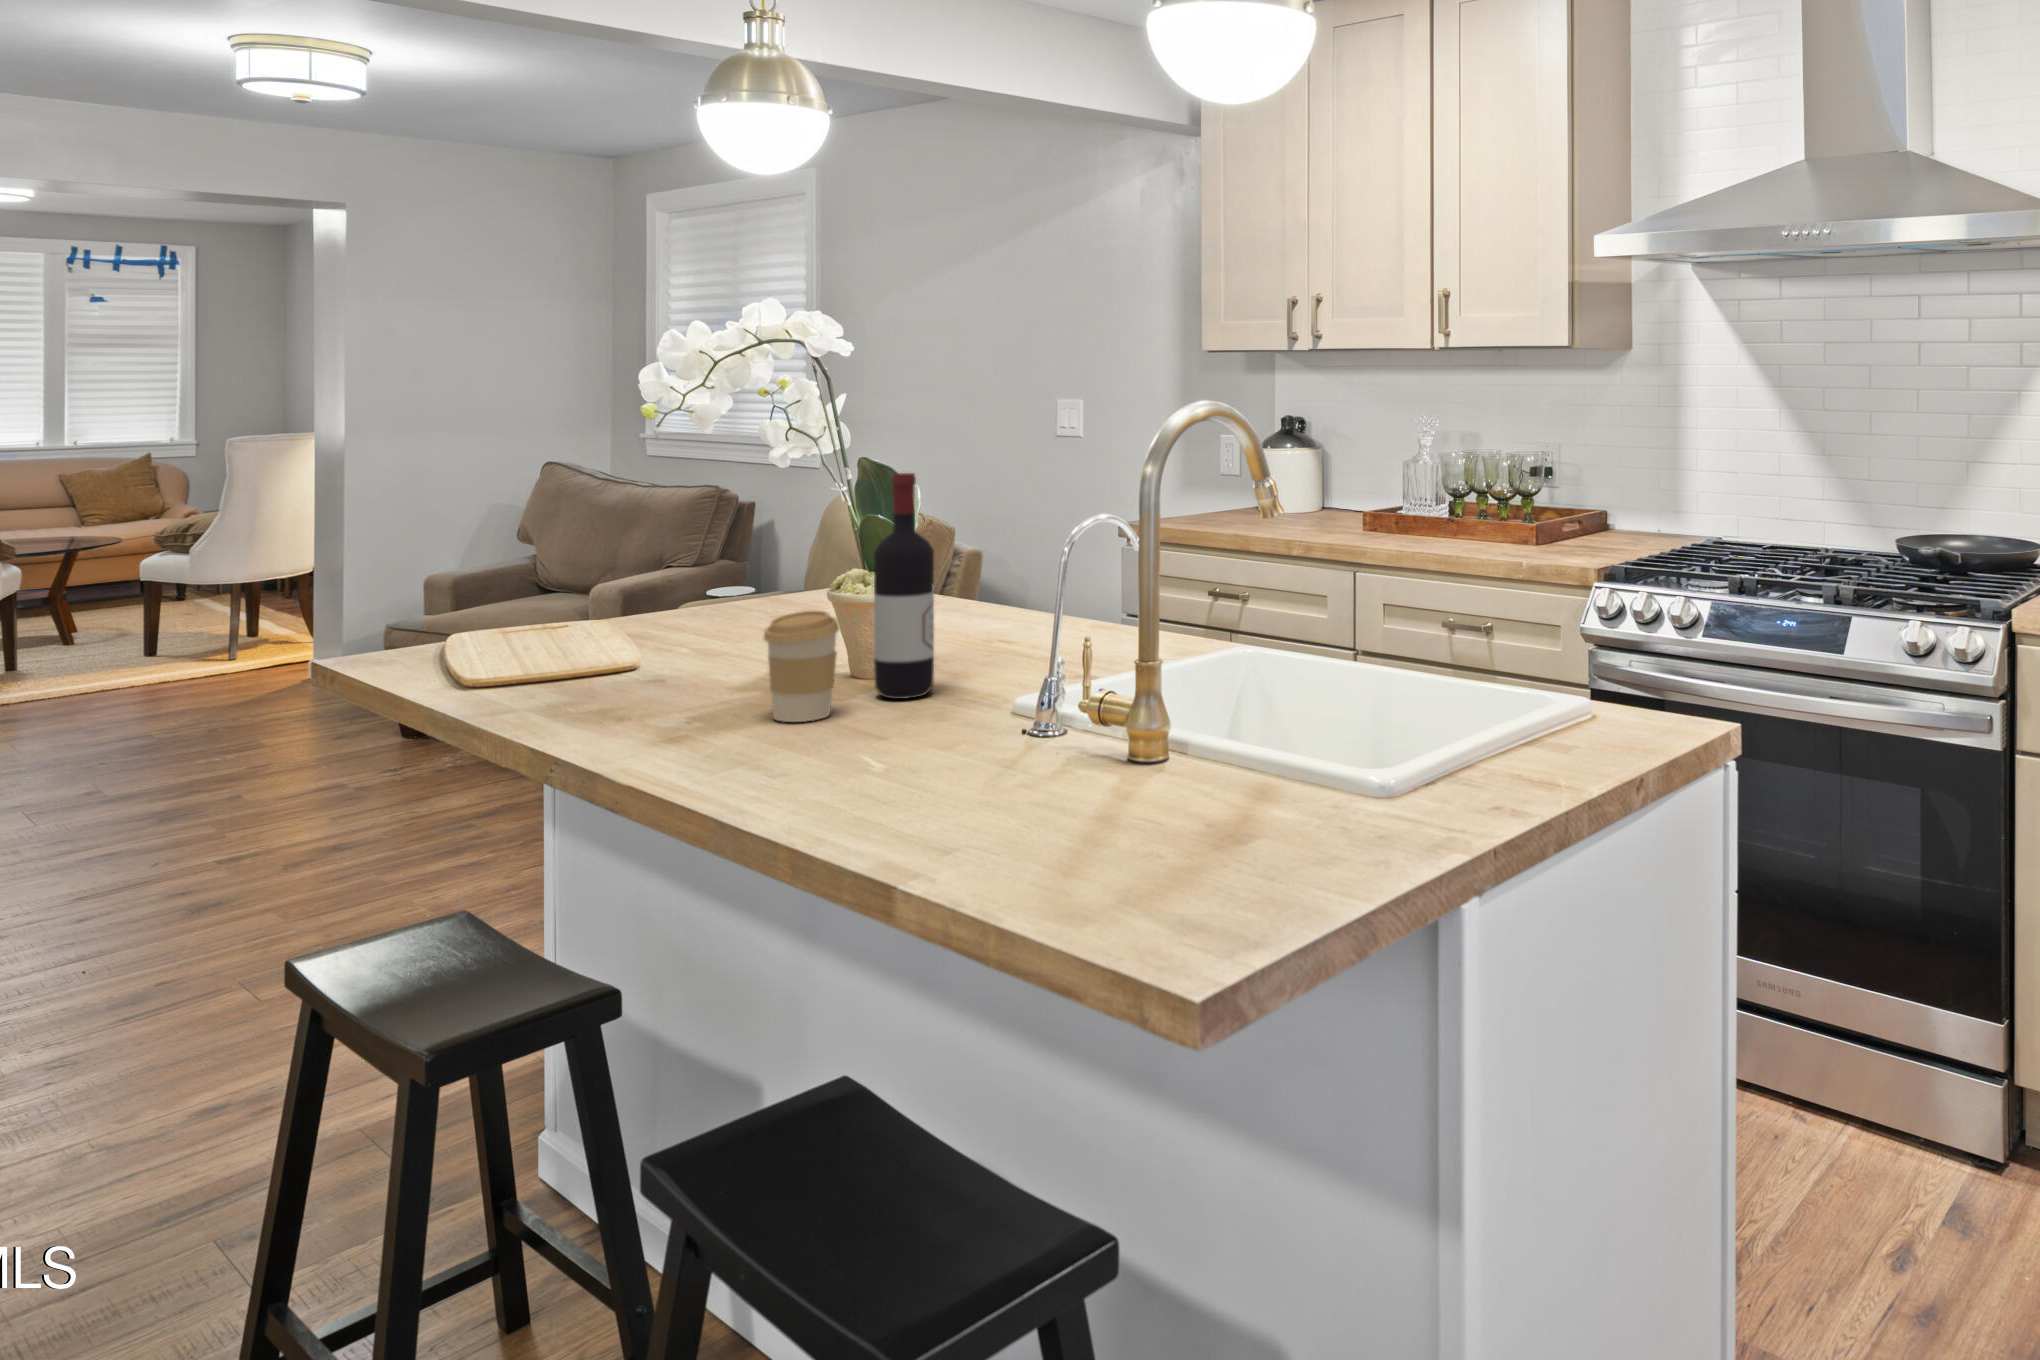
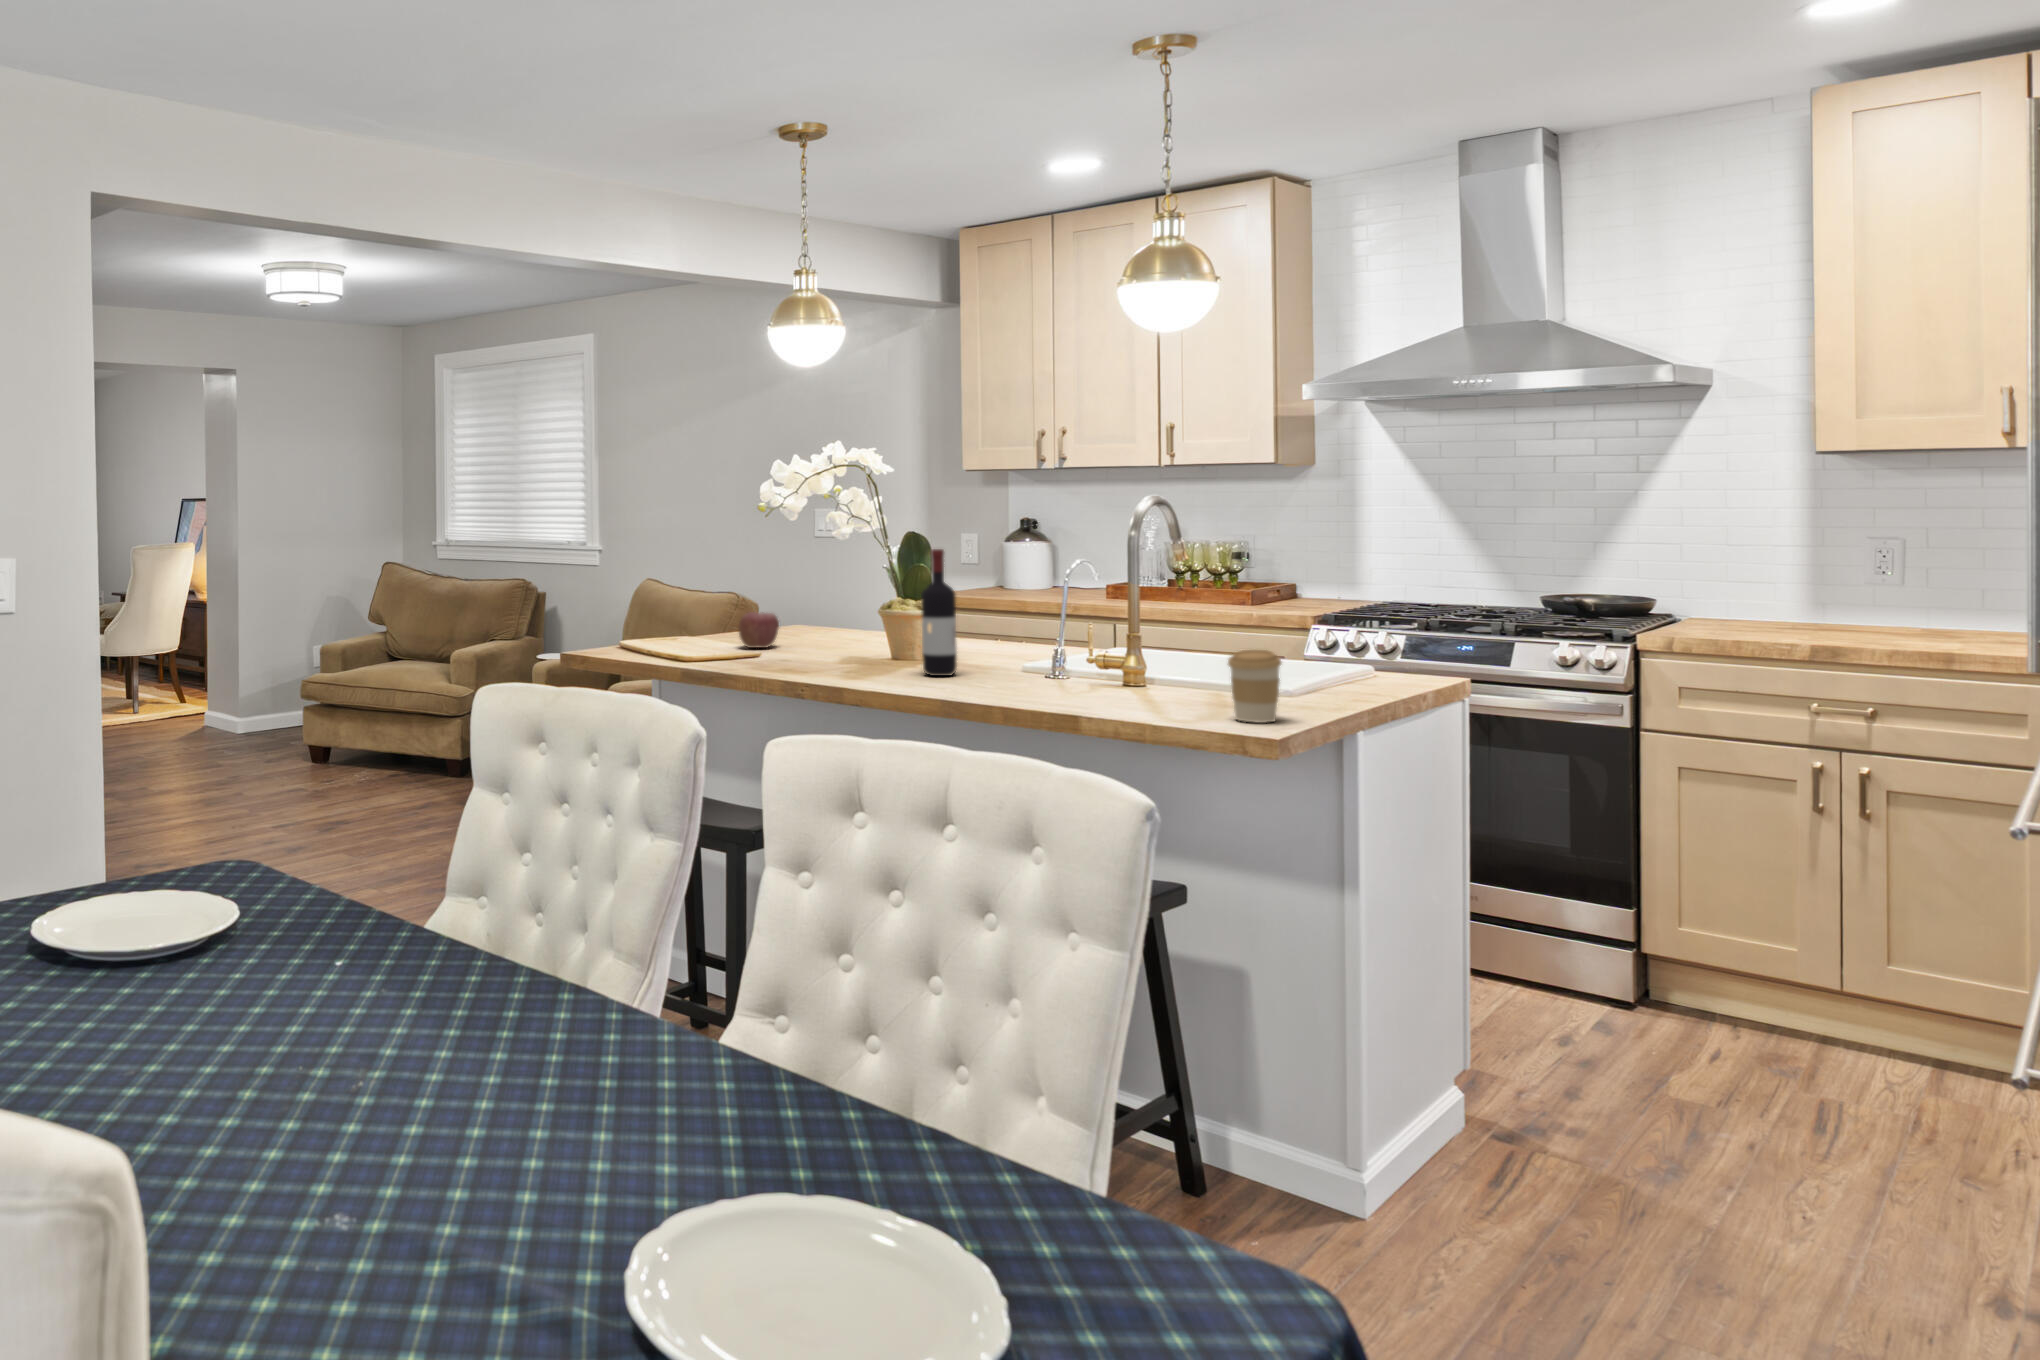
apple: none [696,564,767,624] -> present [739,612,779,648]
coffee cup: present [764,611,840,722] -> present [1228,650,1281,723]

